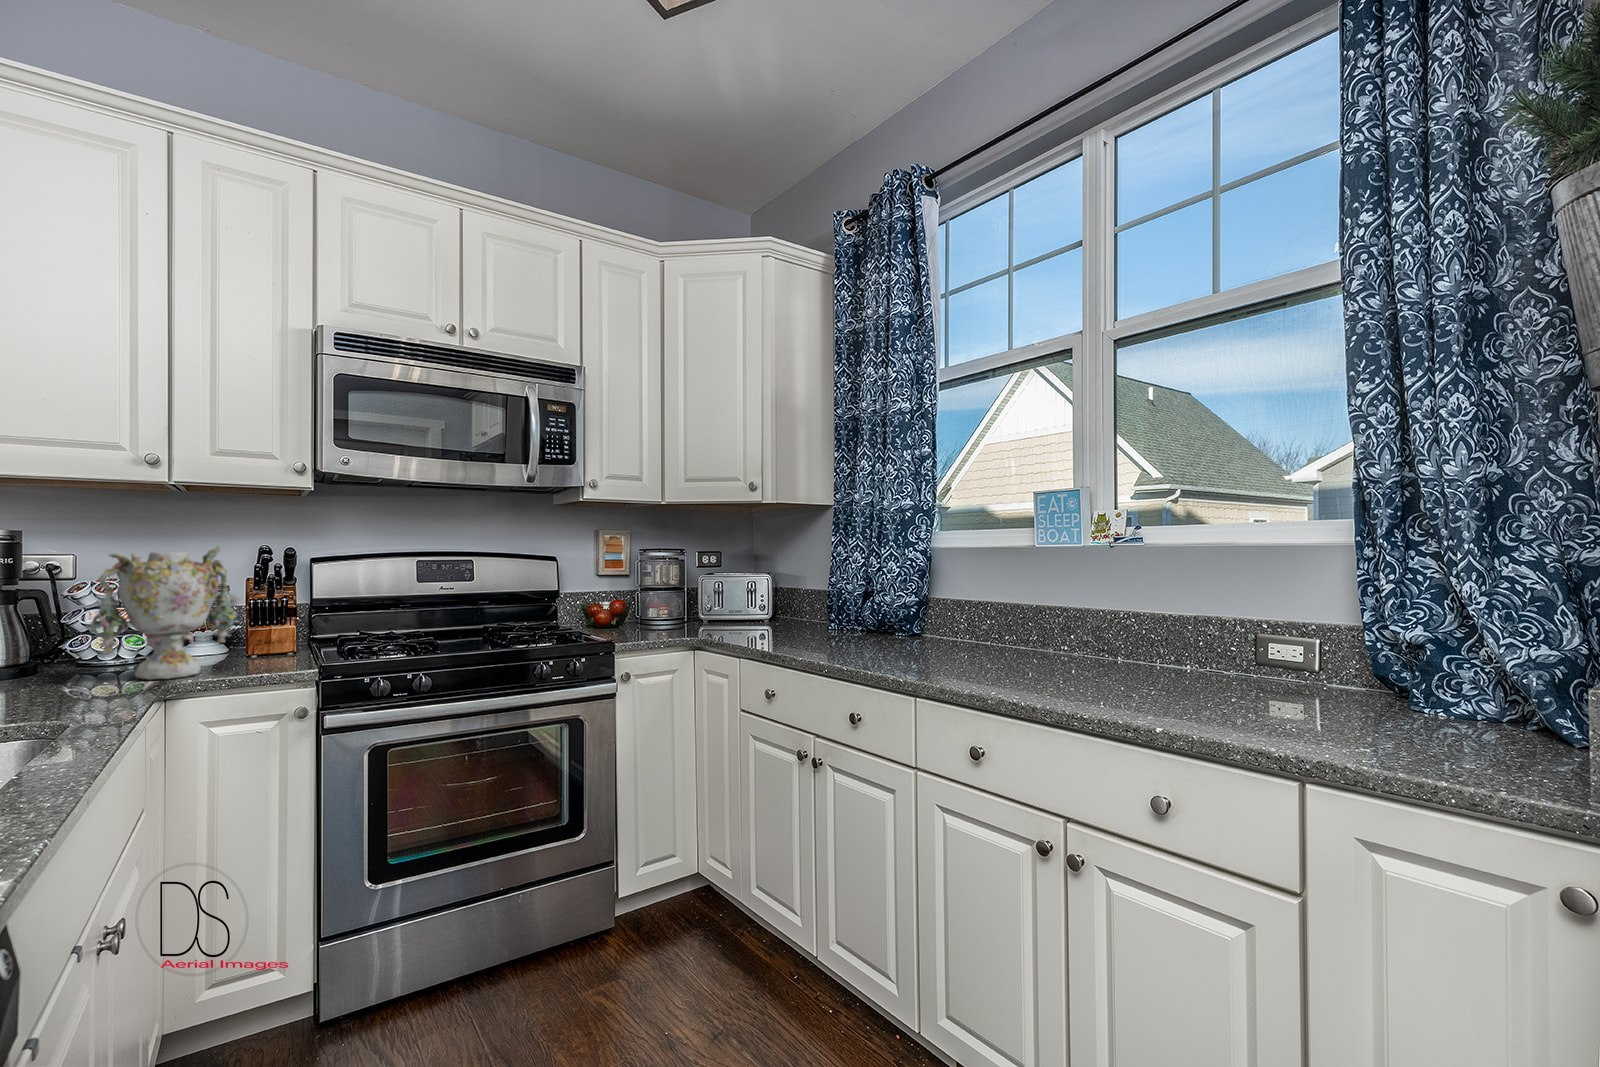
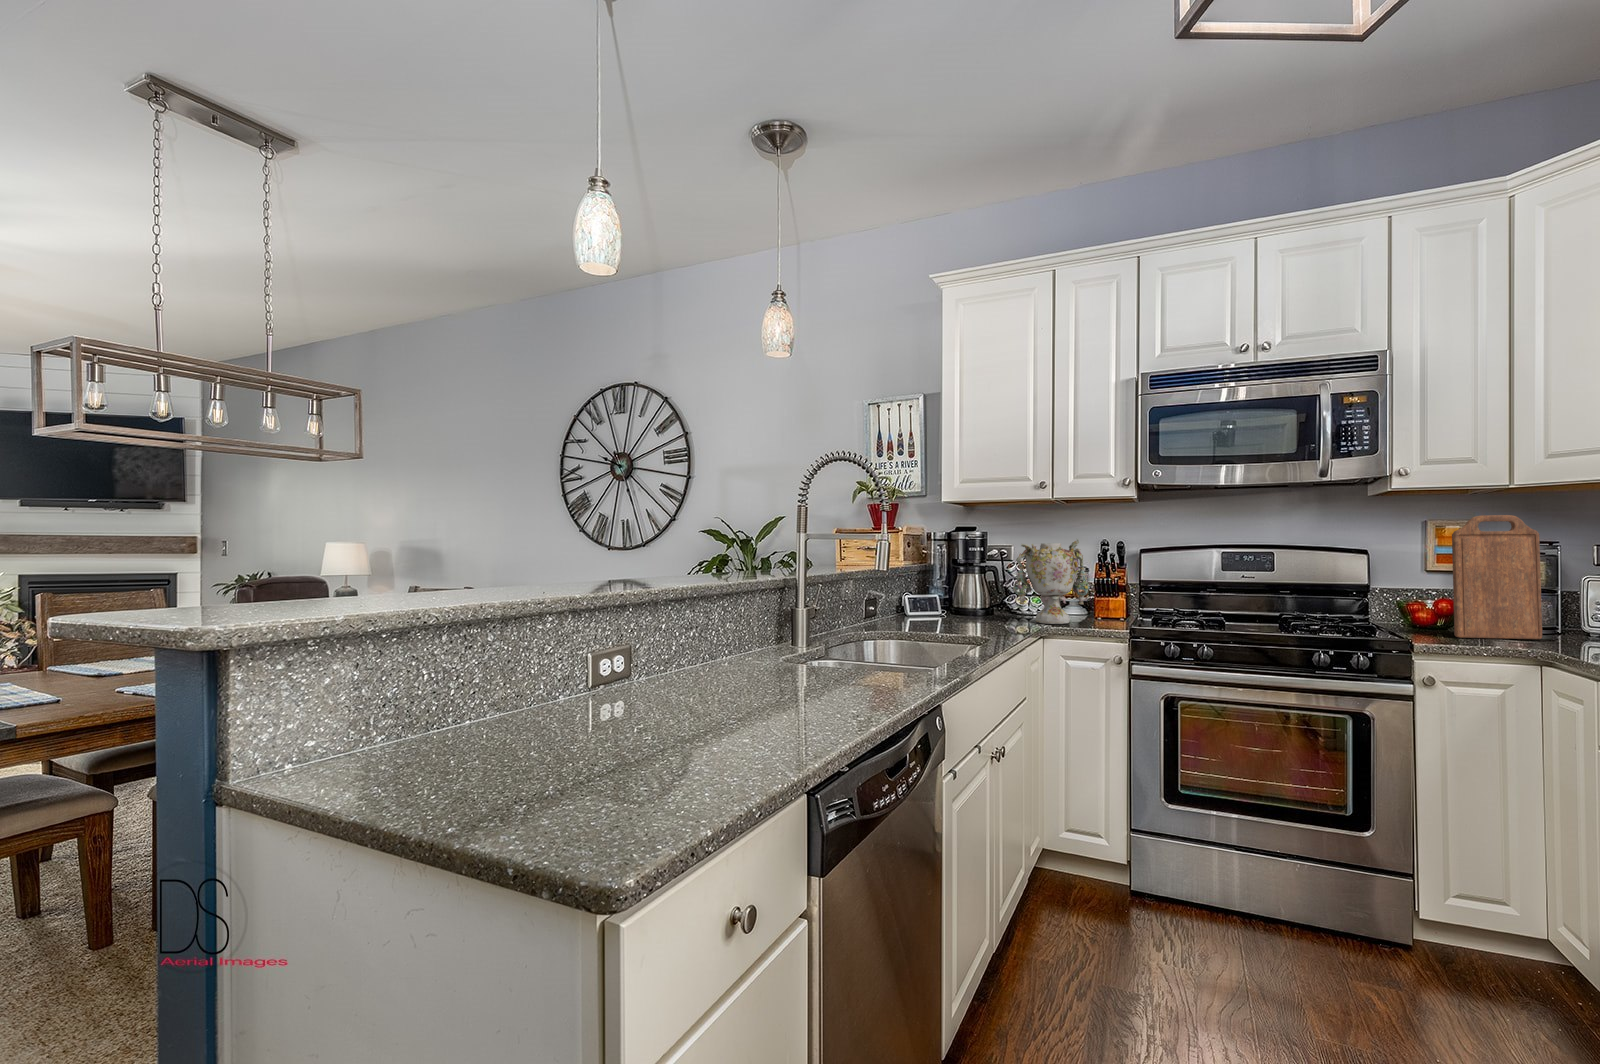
cutting board: none [633,528,689,642] -> present [1452,515,1542,639]

